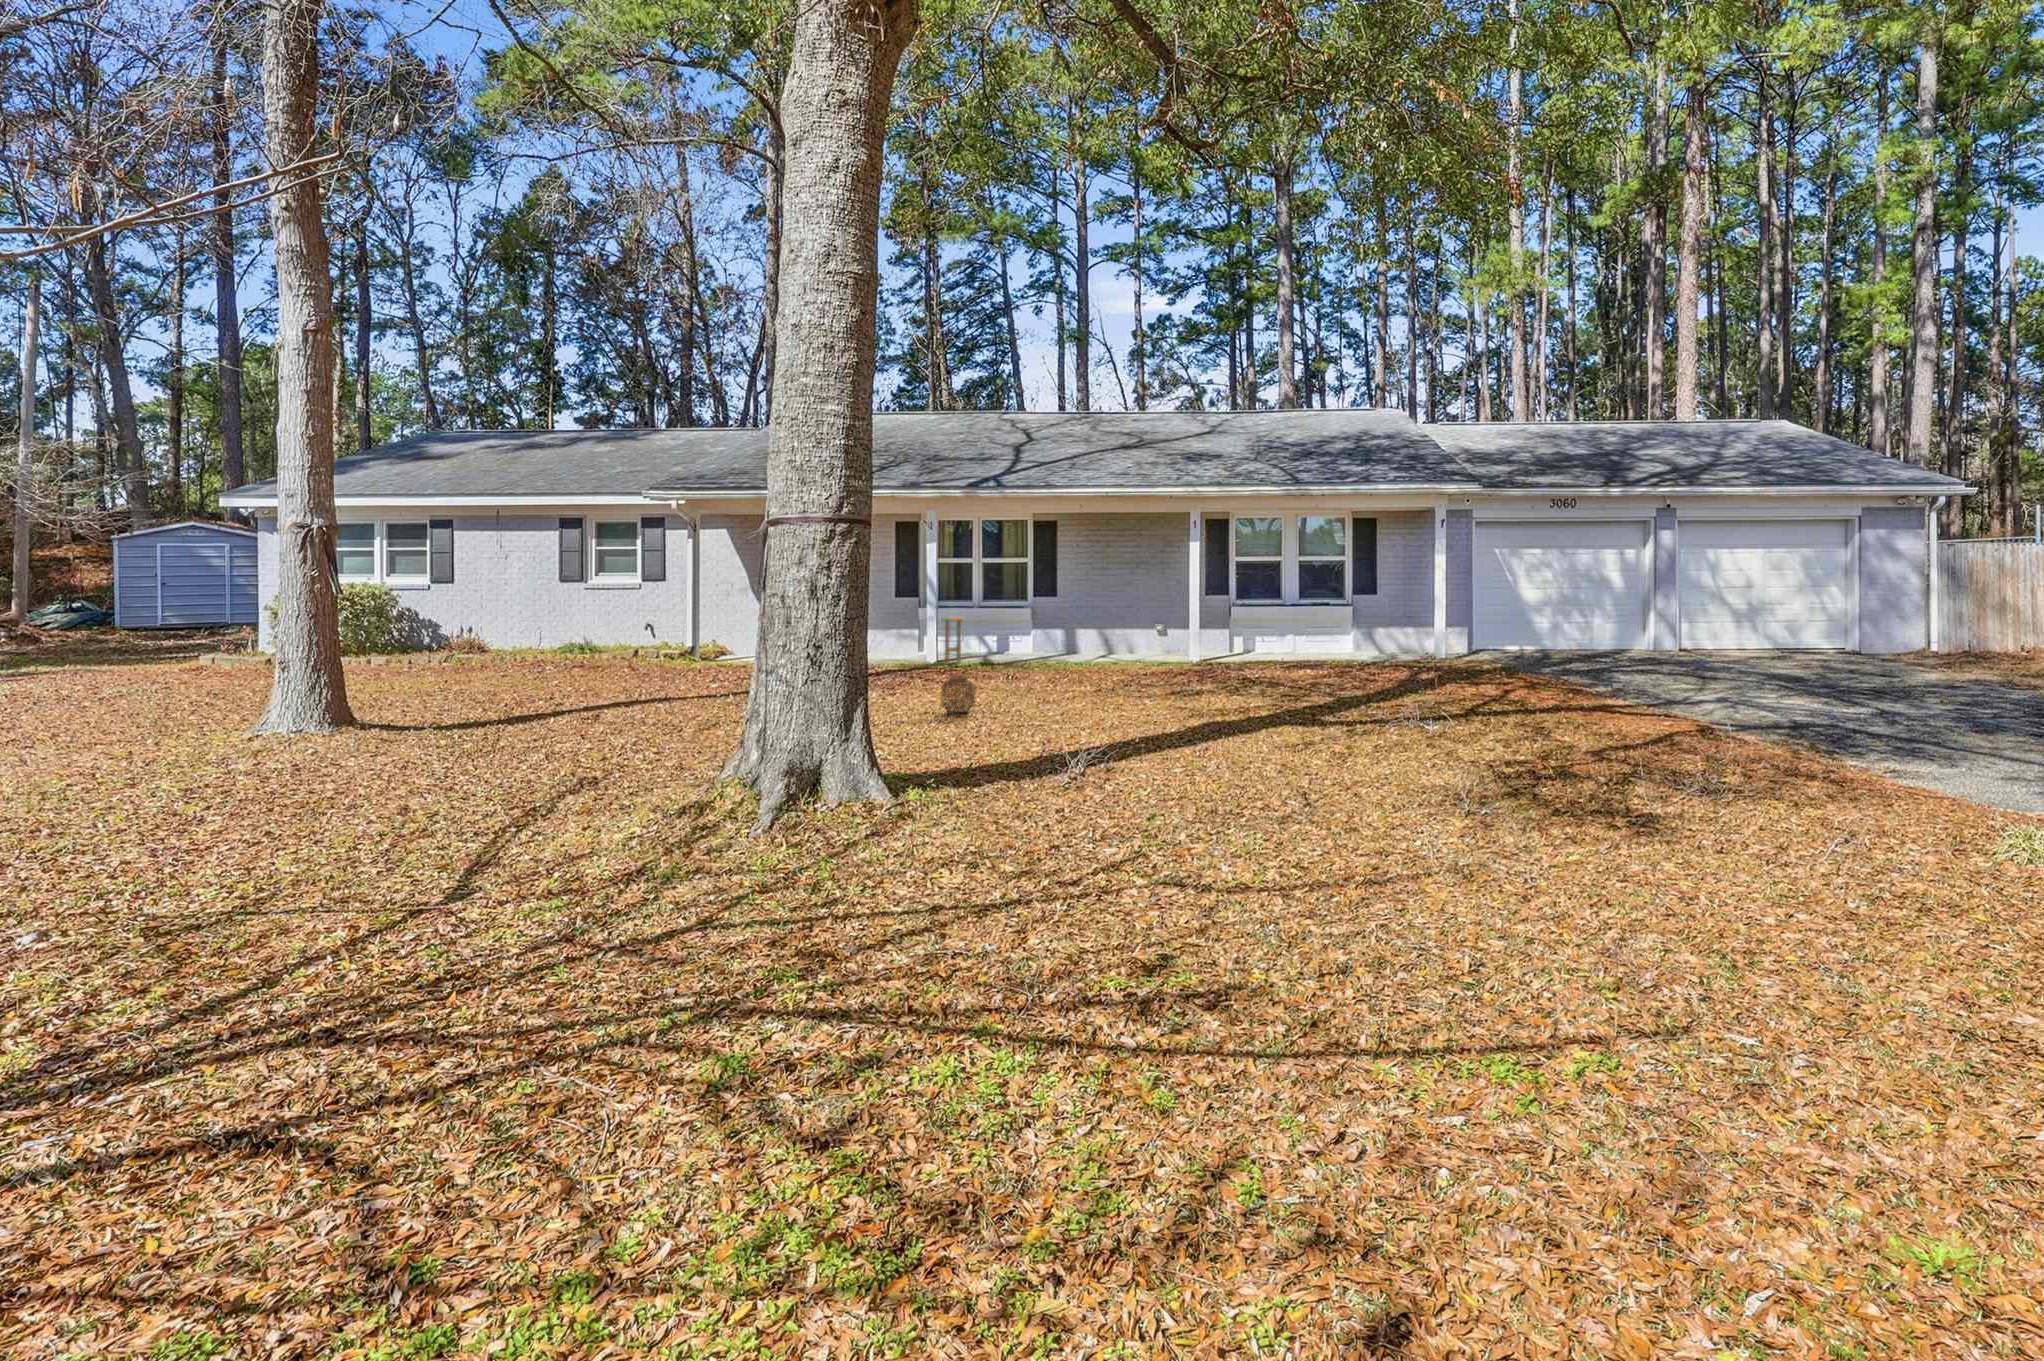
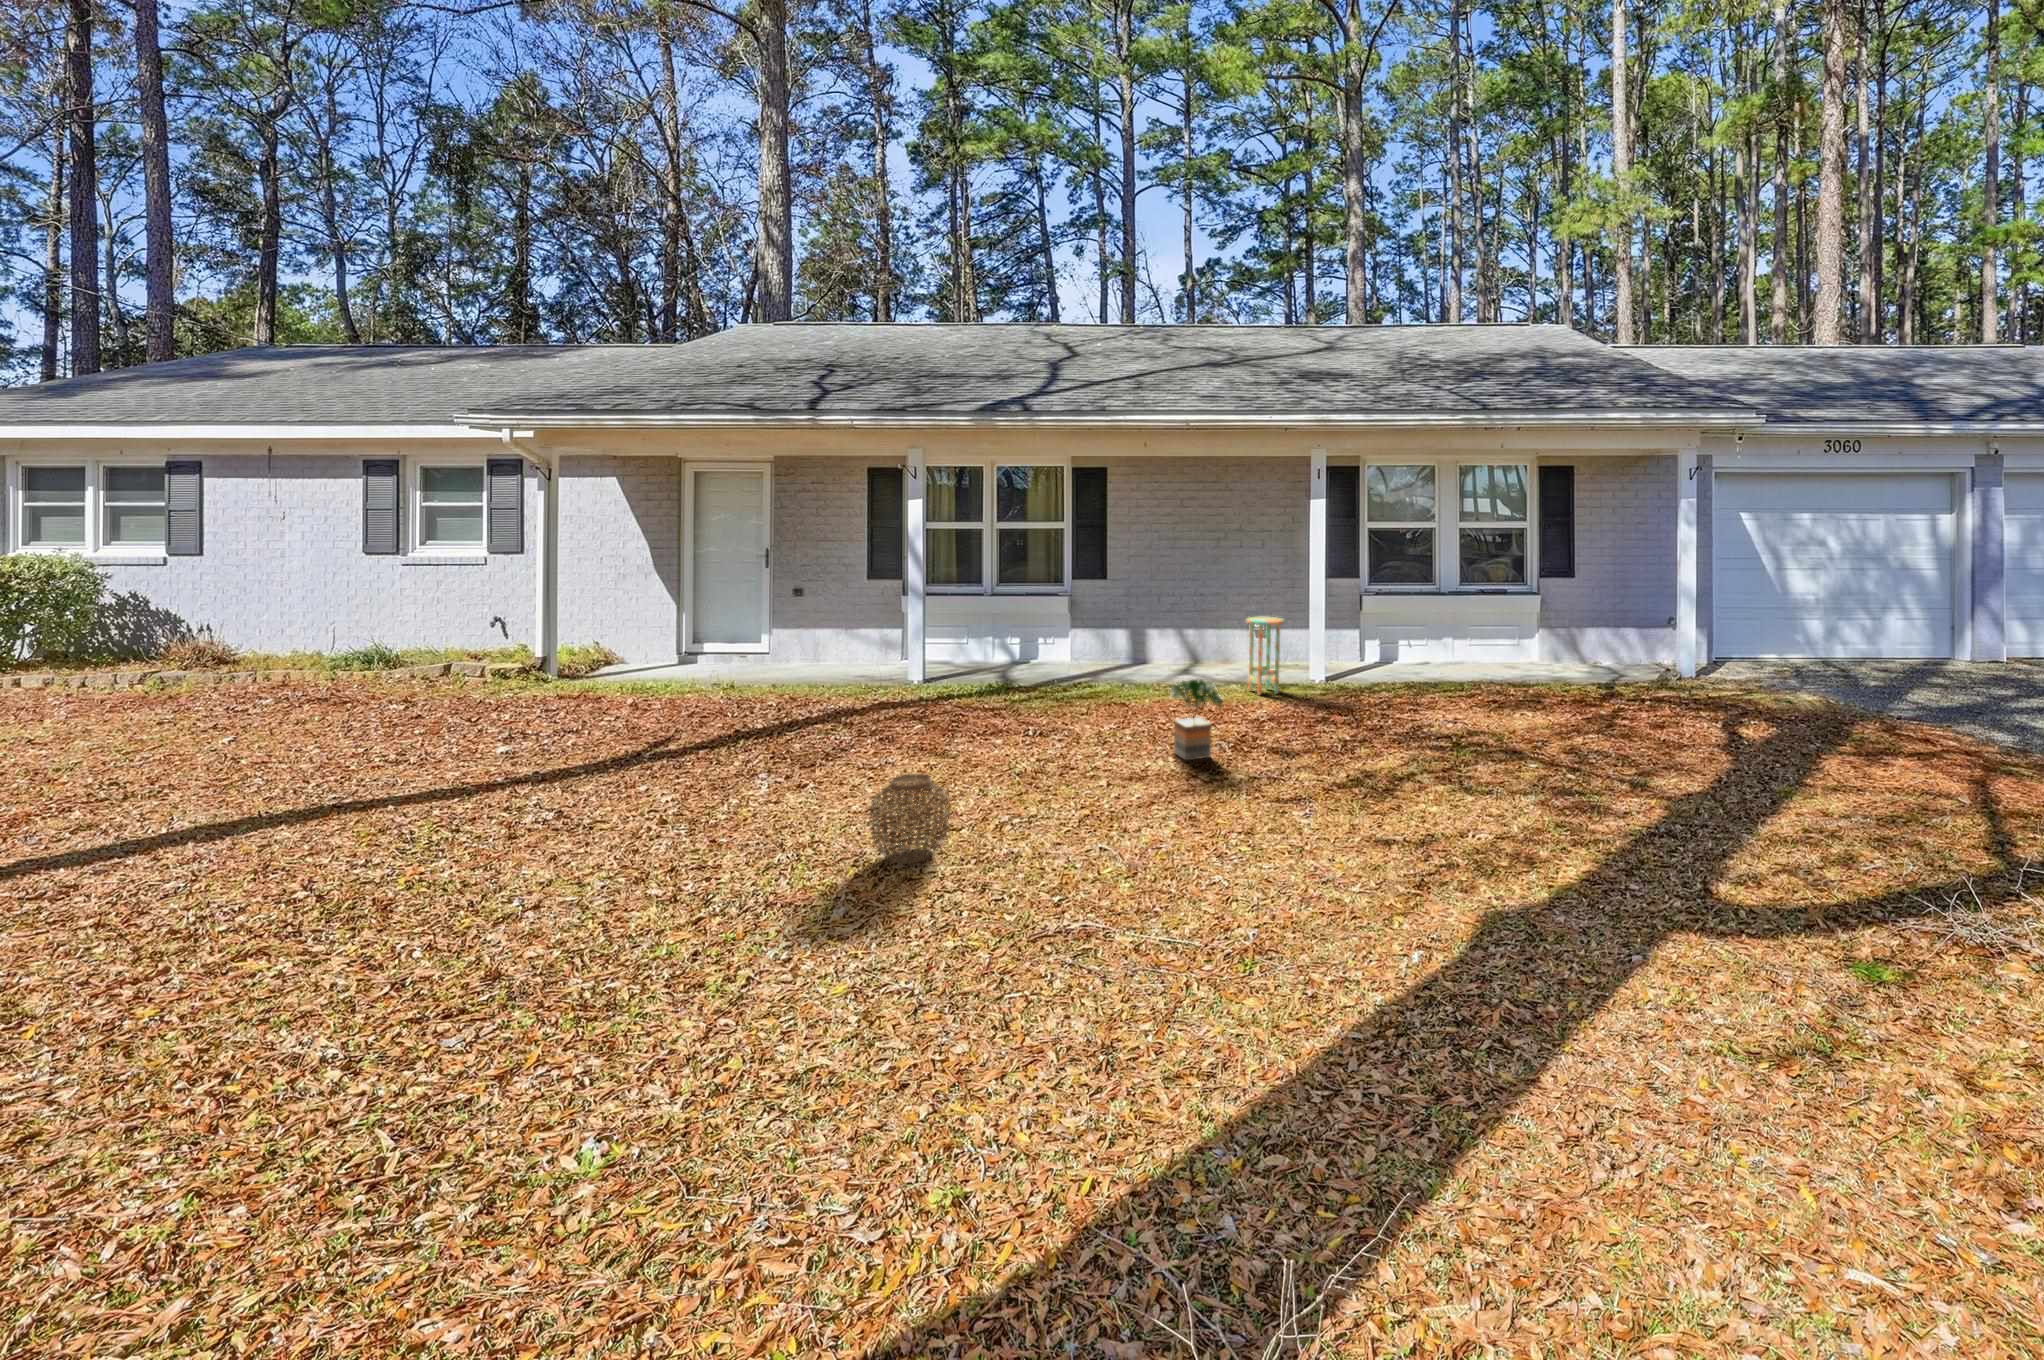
side table: present [942,617,964,663] -> present [1247,617,1284,695]
potted tree: none [1085,646,1116,691] -> present [1170,679,1223,760]

